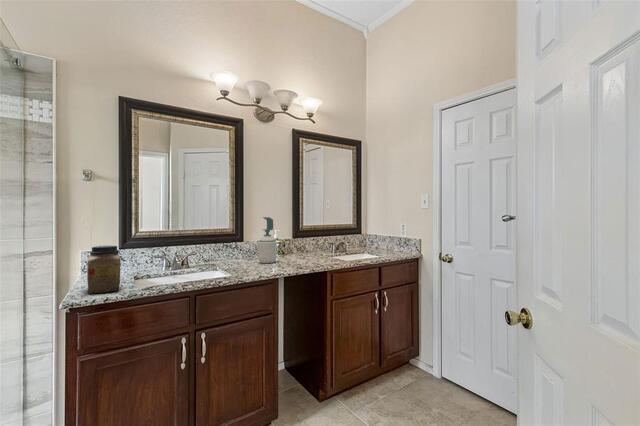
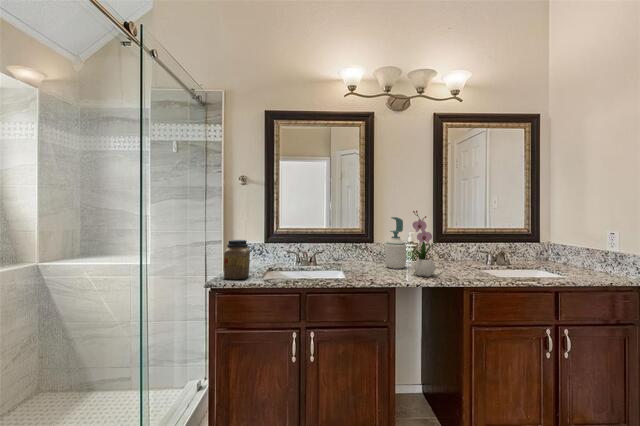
flower arrangement: none [287,211,306,266] -> present [412,211,437,277]

